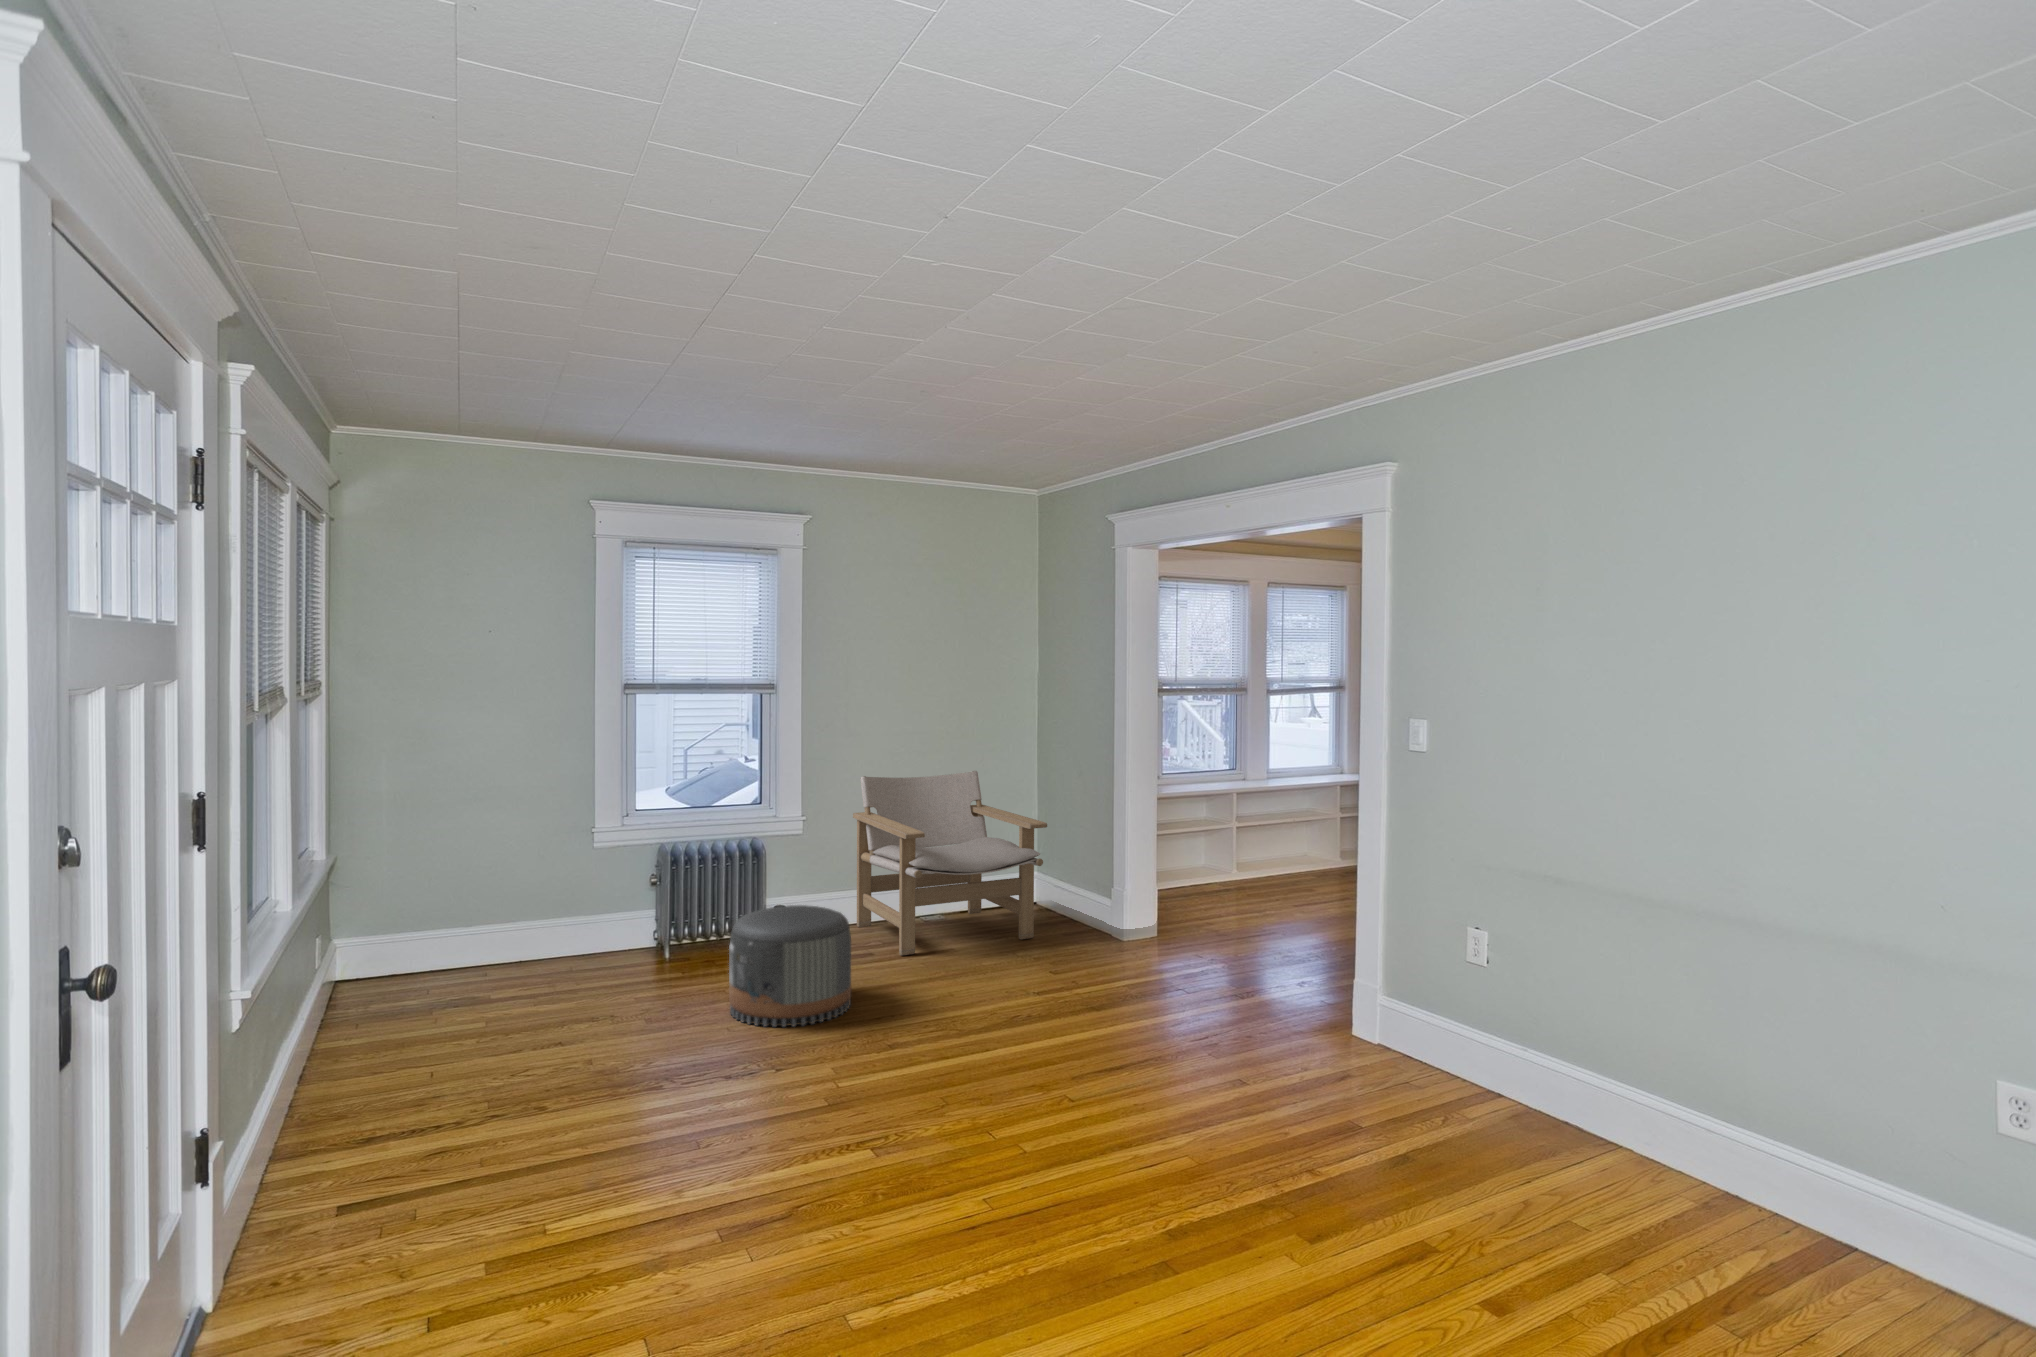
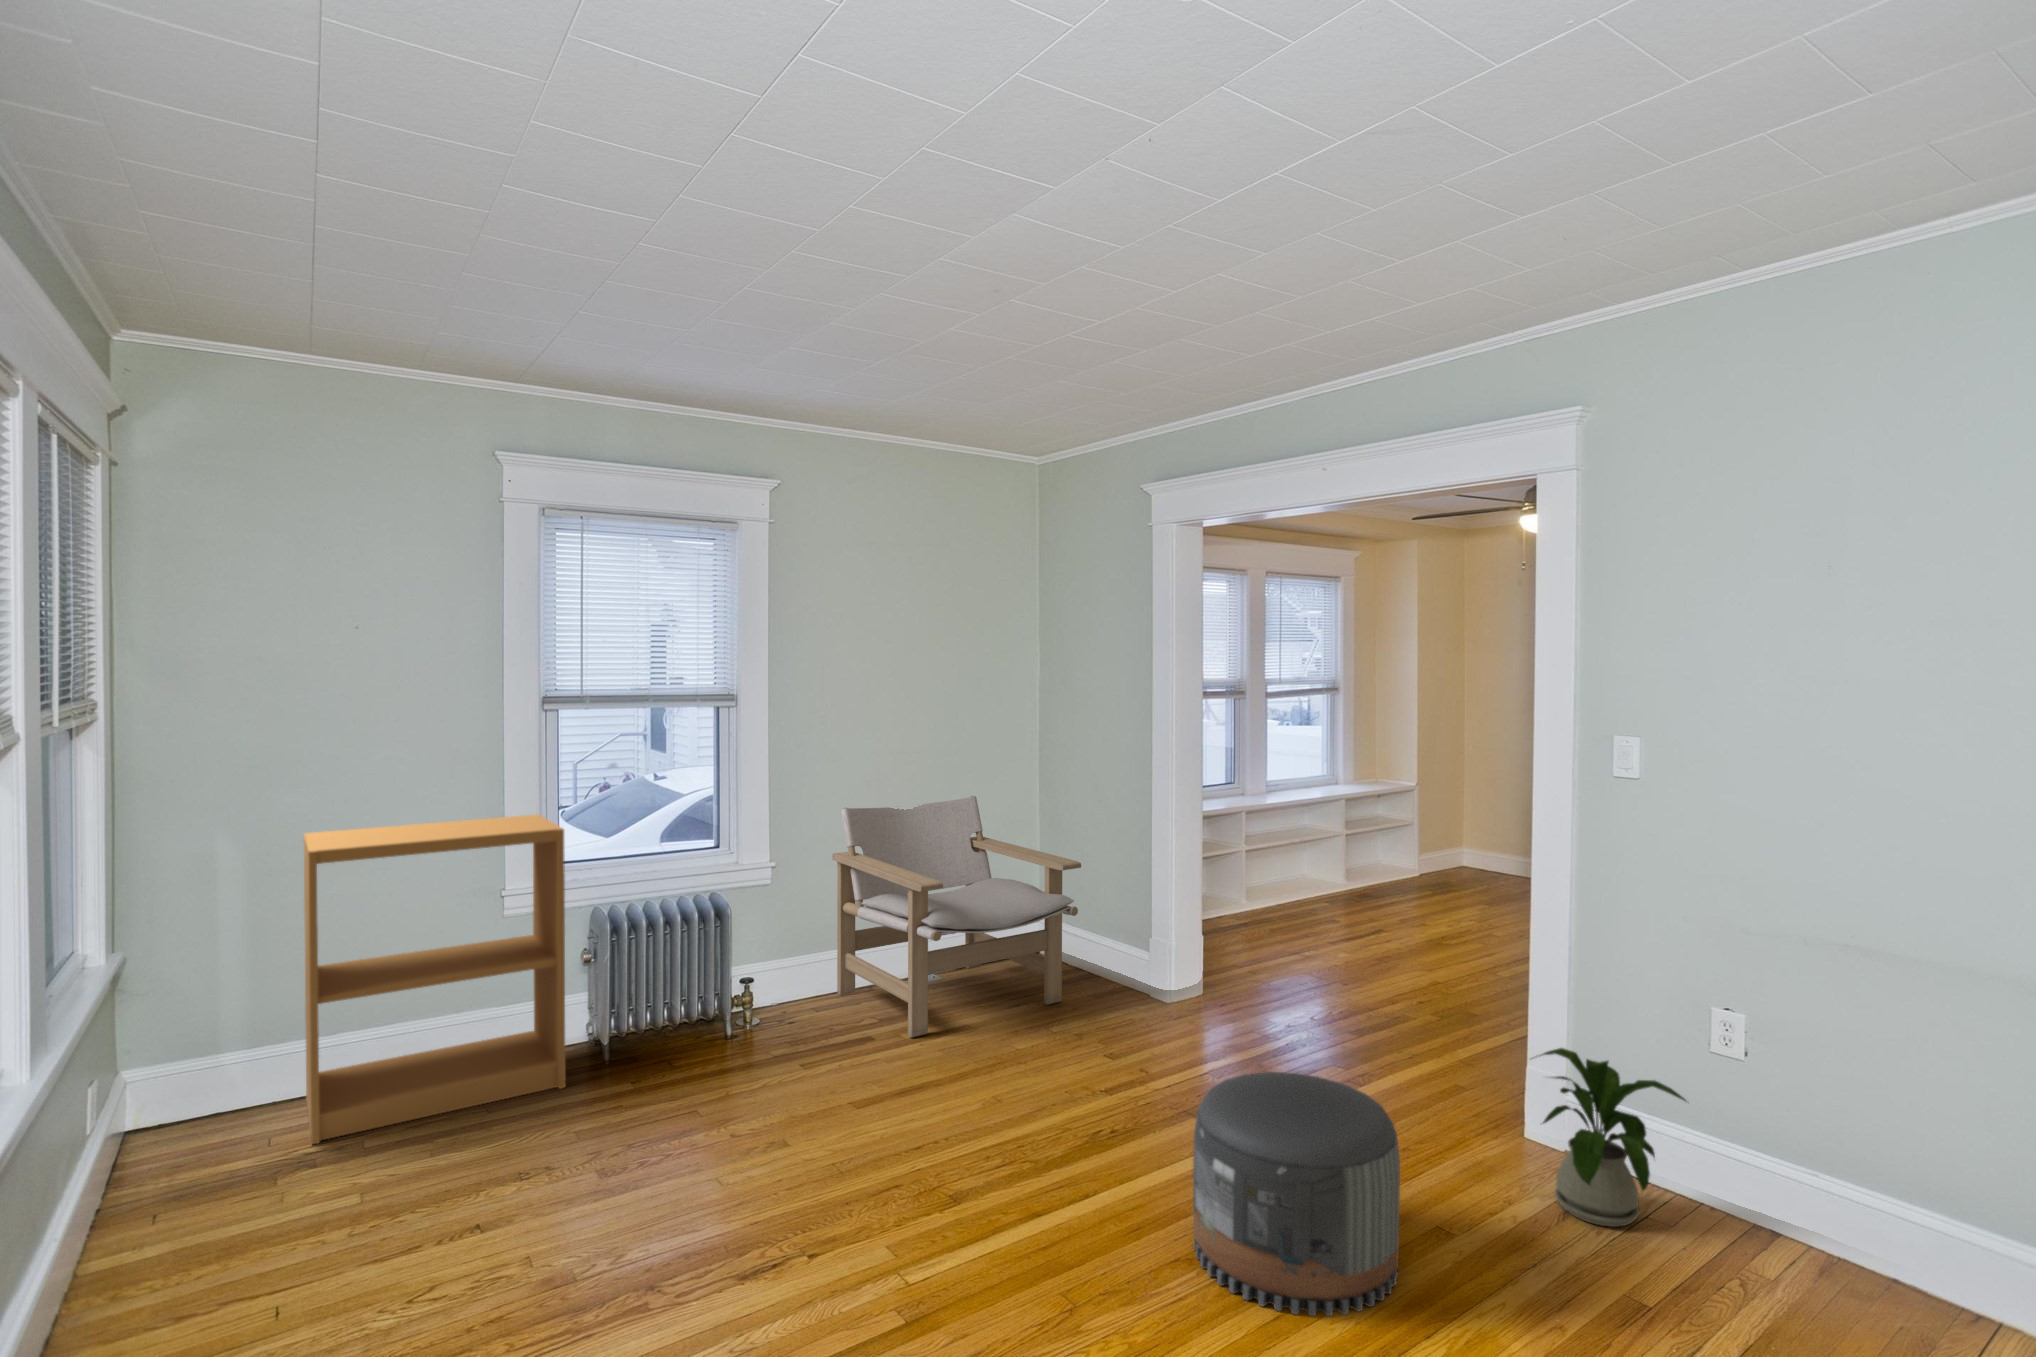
bookshelf: none [456,772,635,996] -> present [304,814,565,1144]
pouf: present [729,905,851,1027] -> present [1193,1072,1400,1316]
house plant: none [1318,955,1420,1088] -> present [1541,1048,1686,1227]

